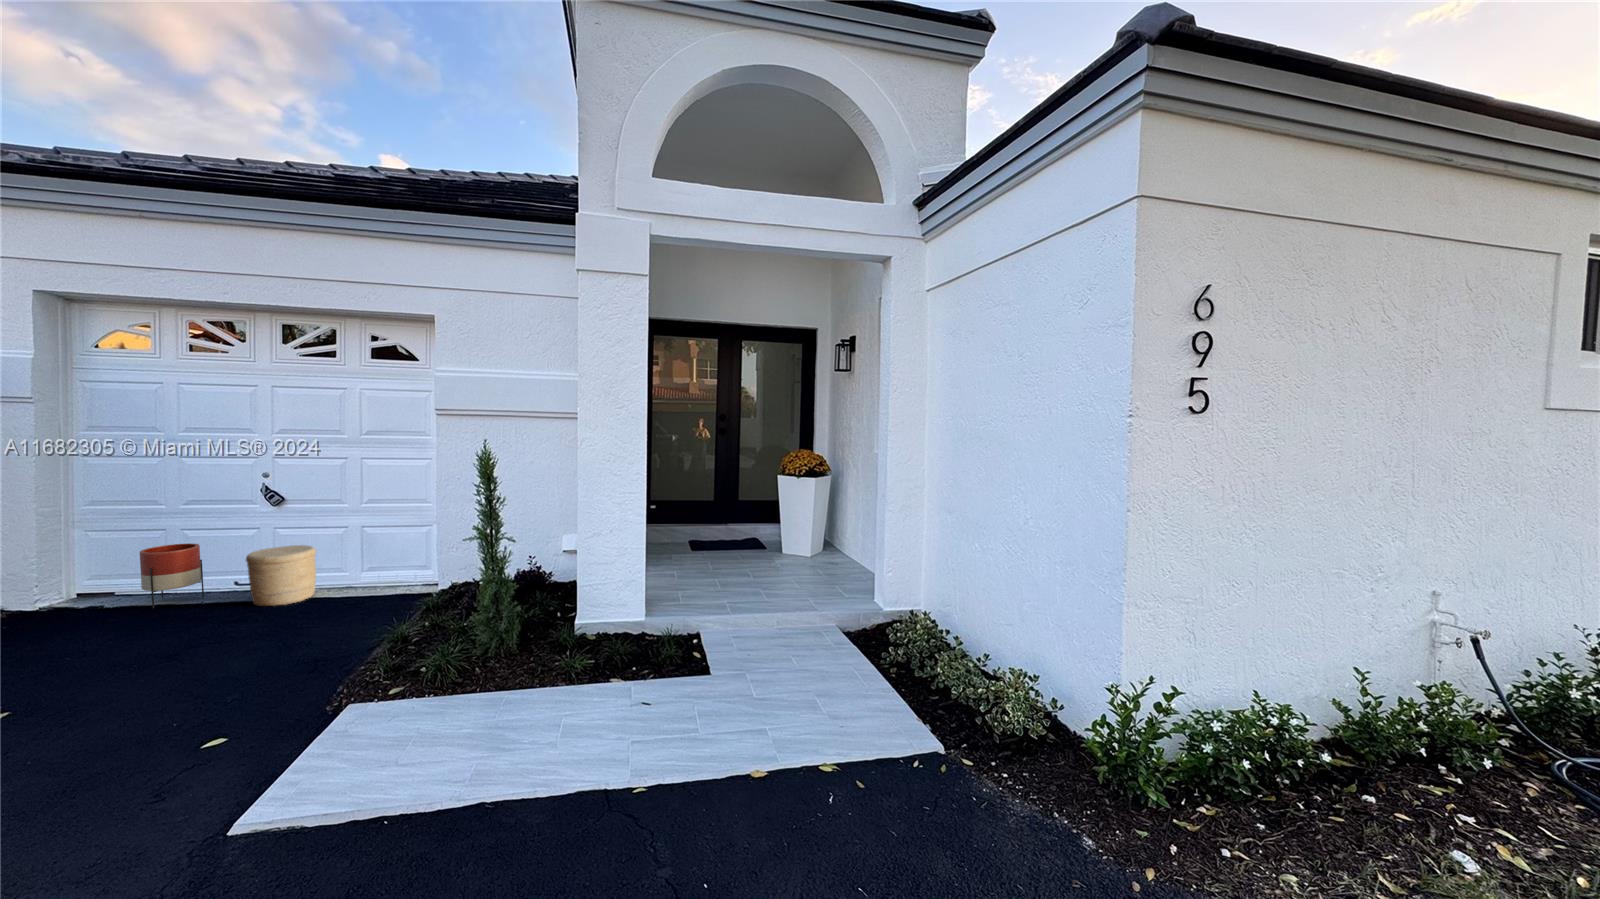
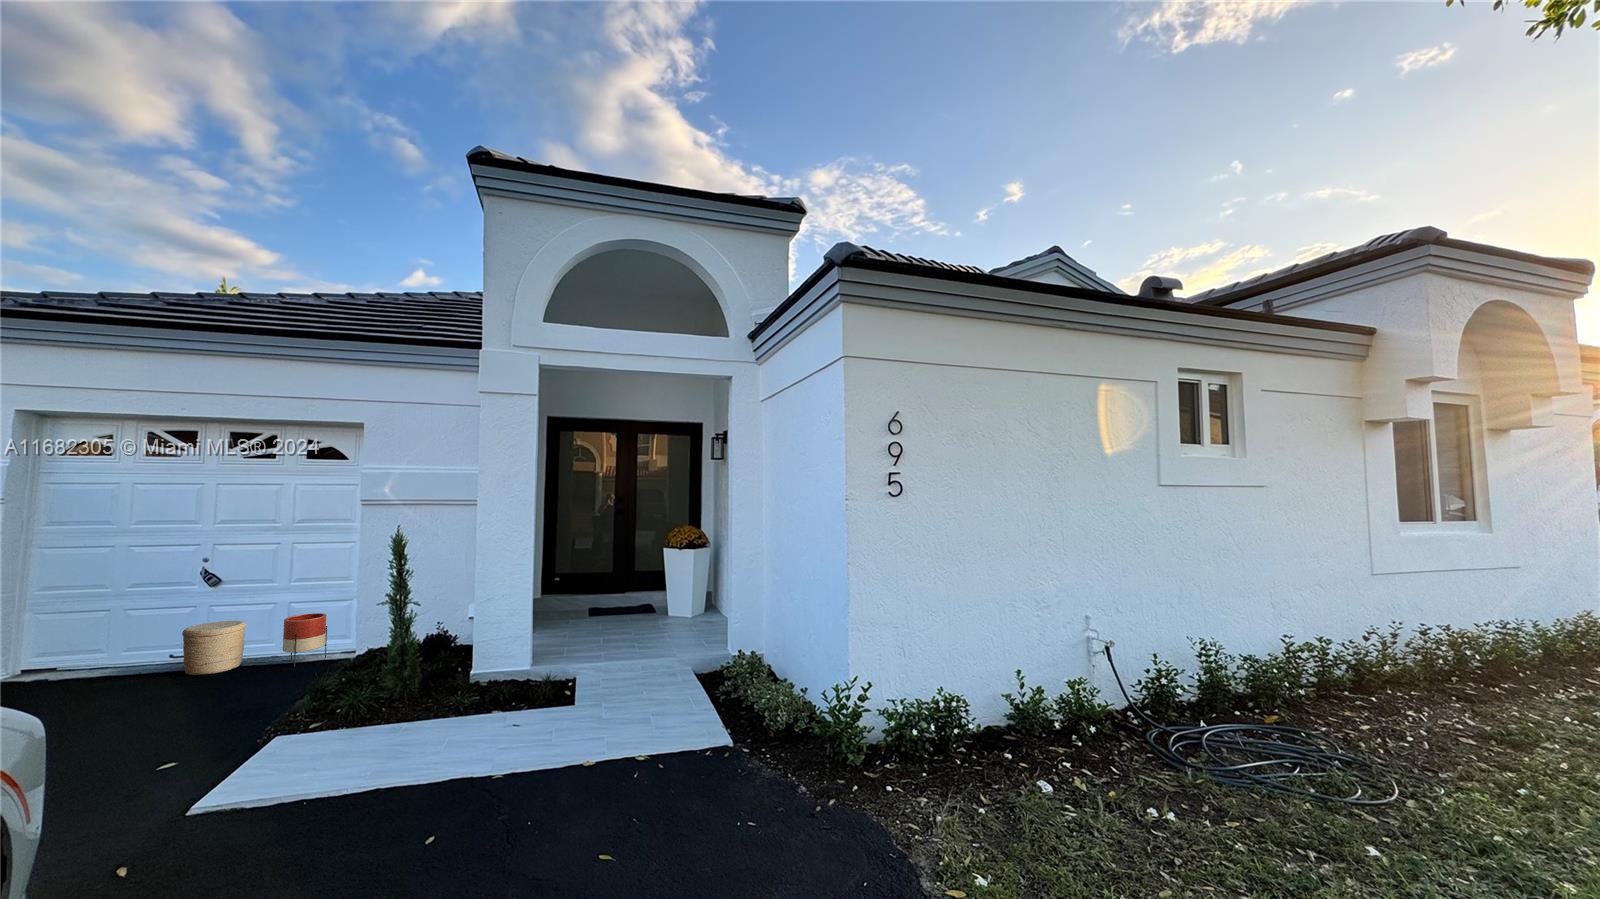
planter: present [140,543,204,608] -> present [283,613,327,667]

